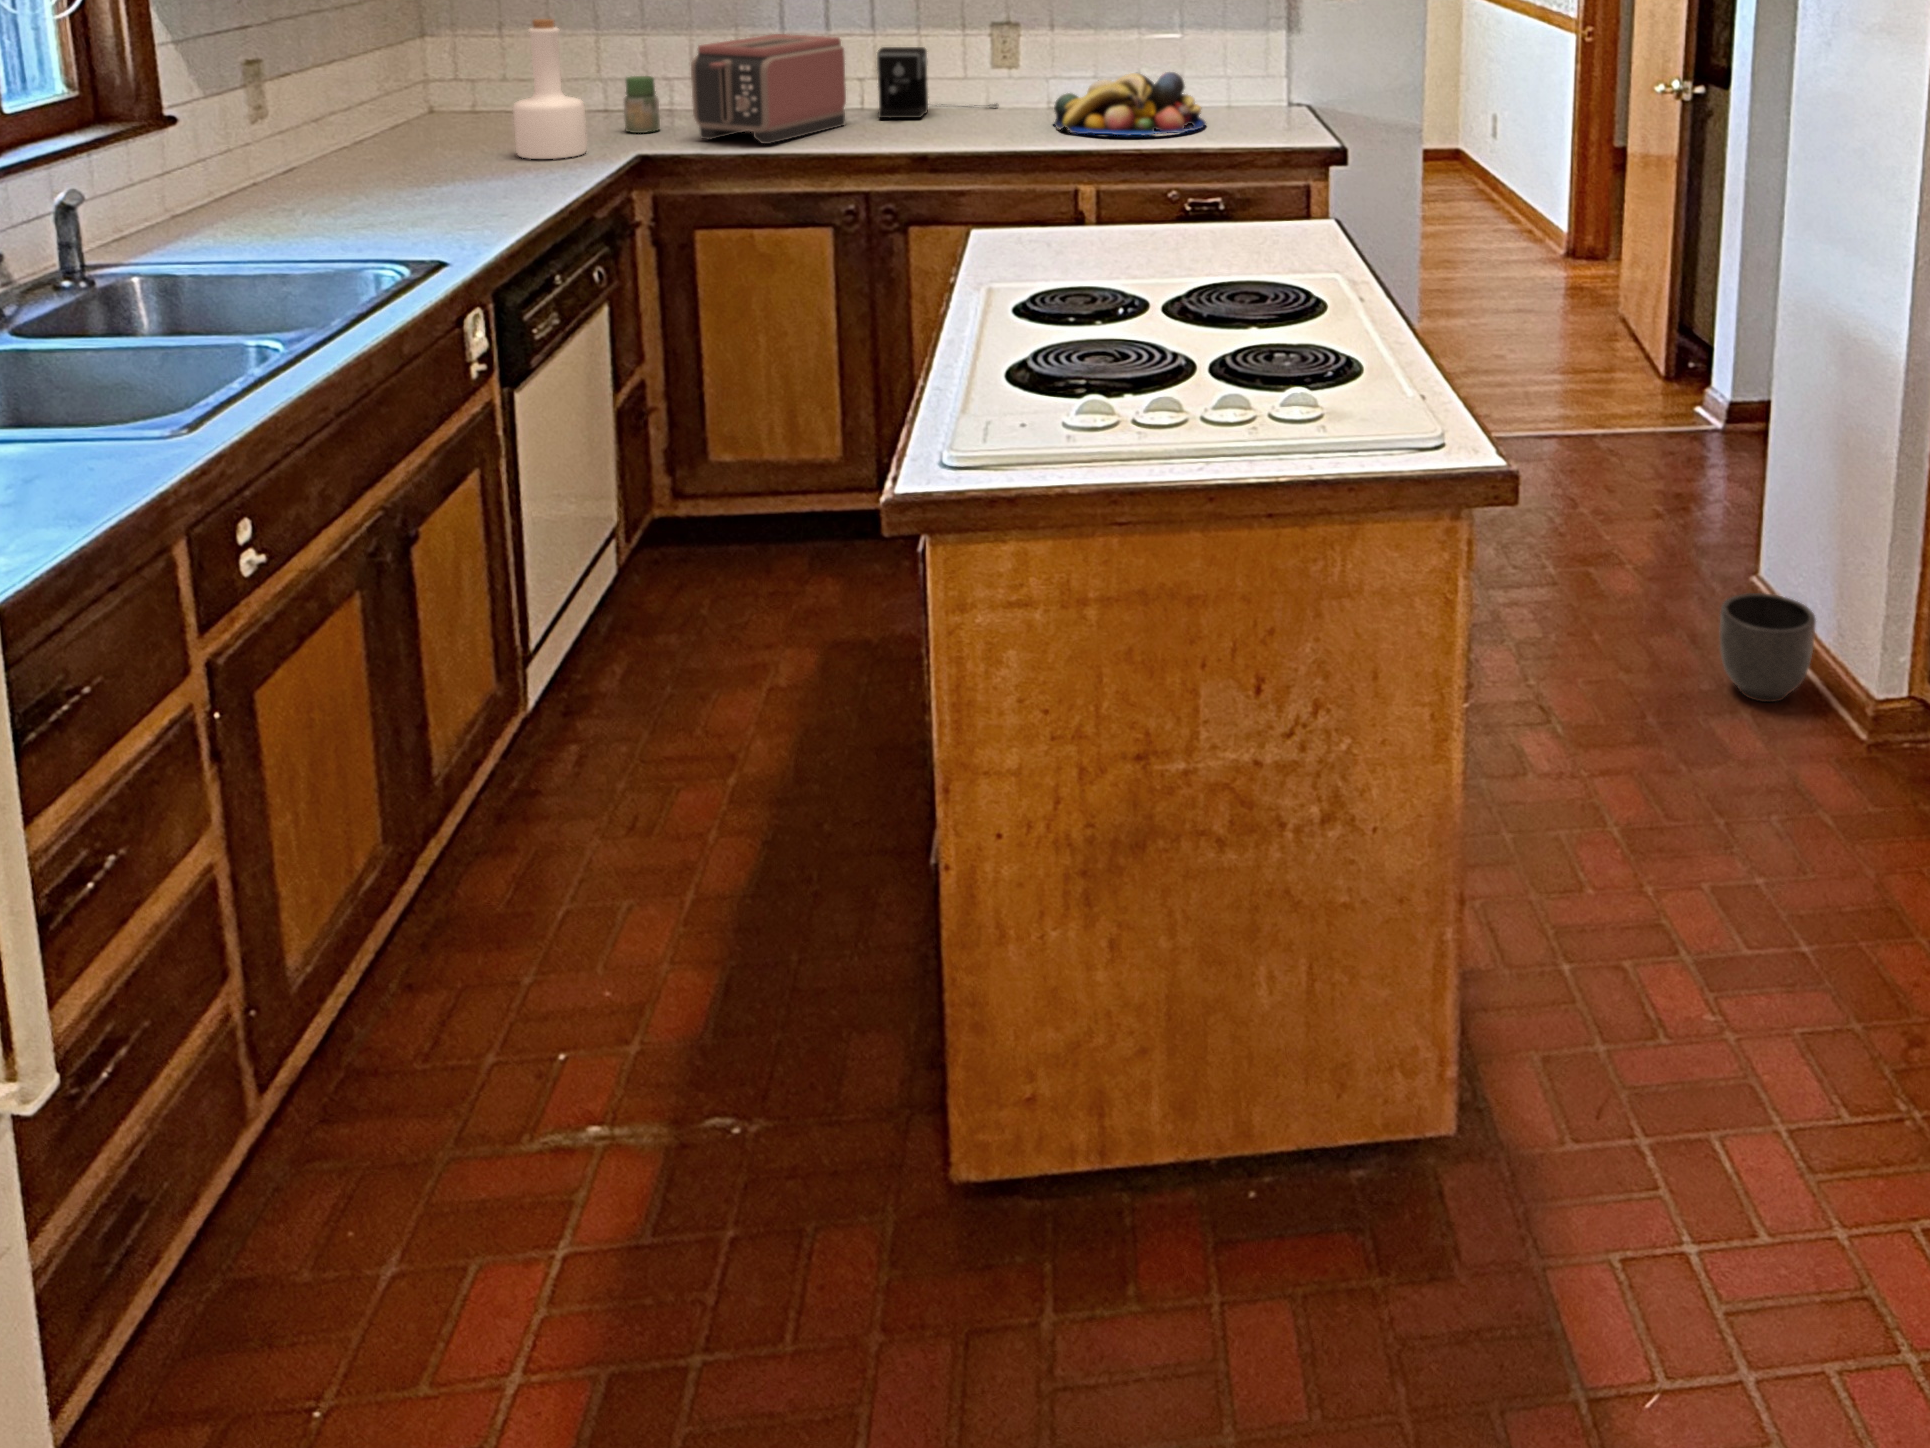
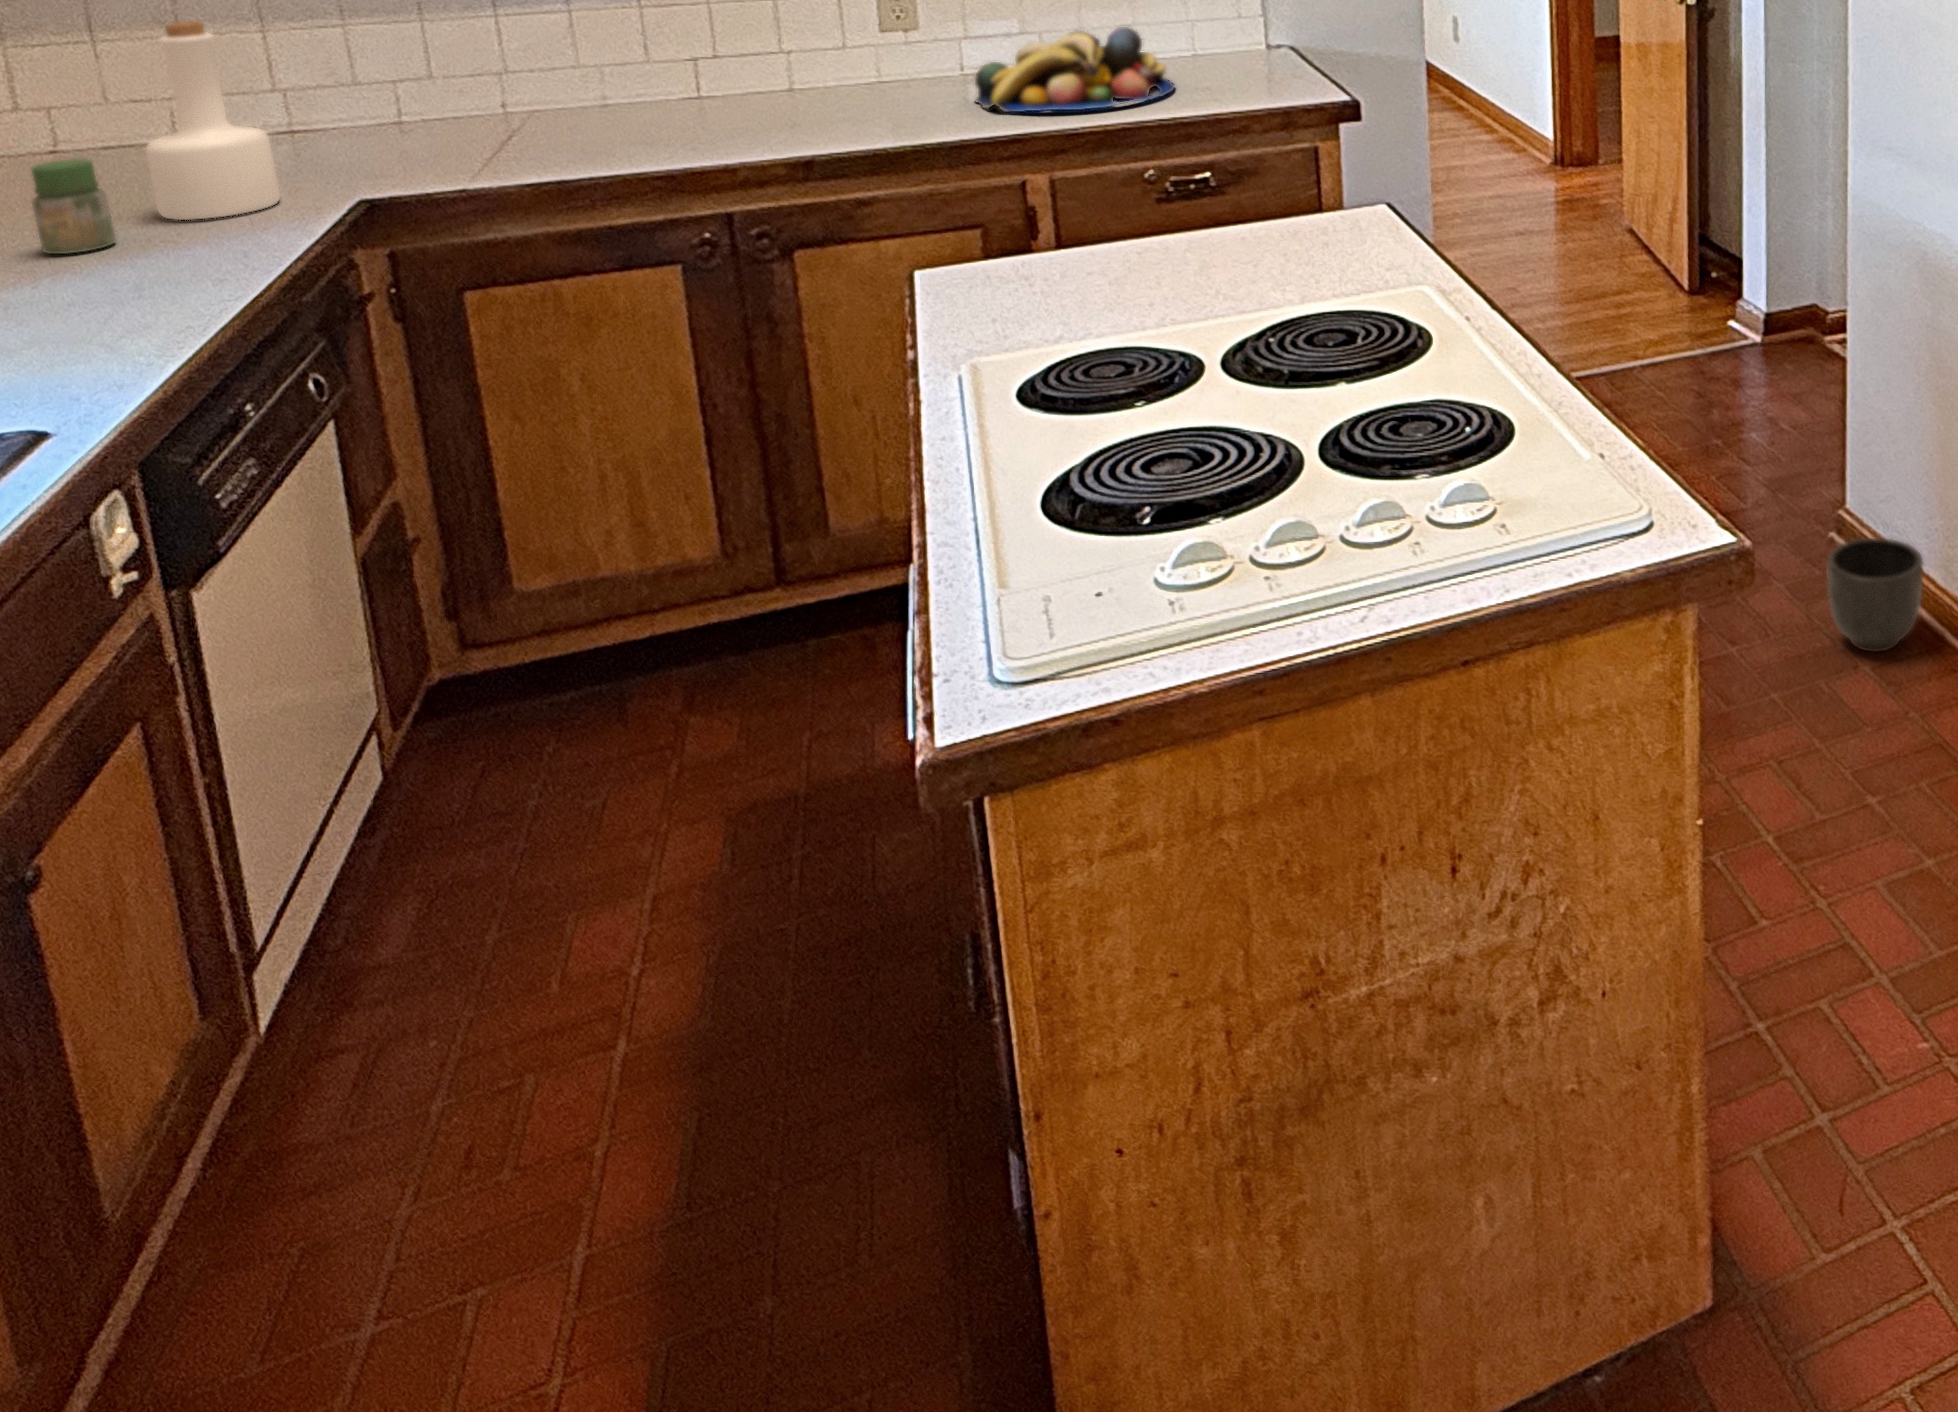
toaster: present [691,34,846,144] -> none [438,13,681,164]
coffee maker: present [877,47,997,118] -> none [715,16,893,111]
jar: present [624,76,660,133] -> present [32,159,116,254]

